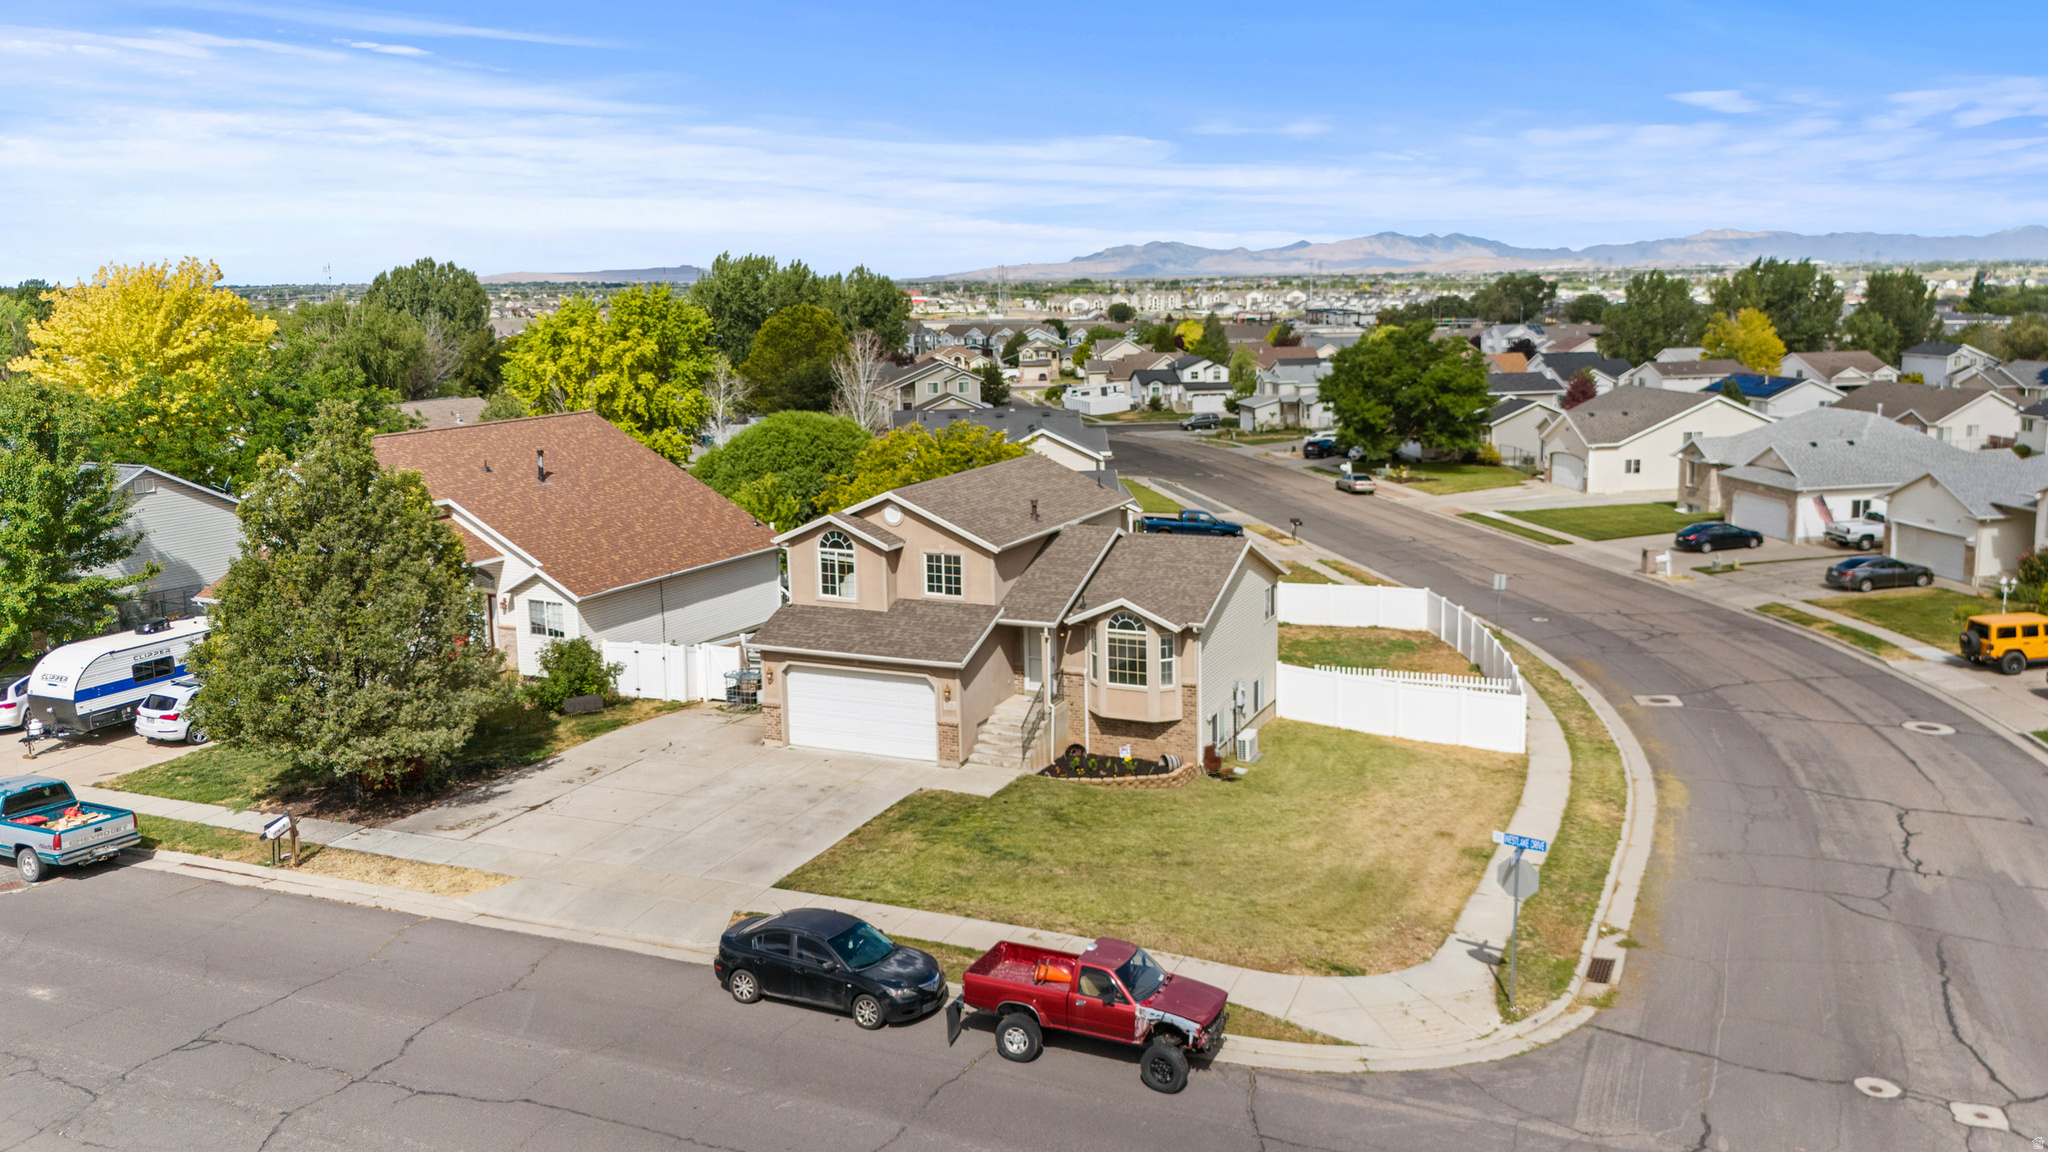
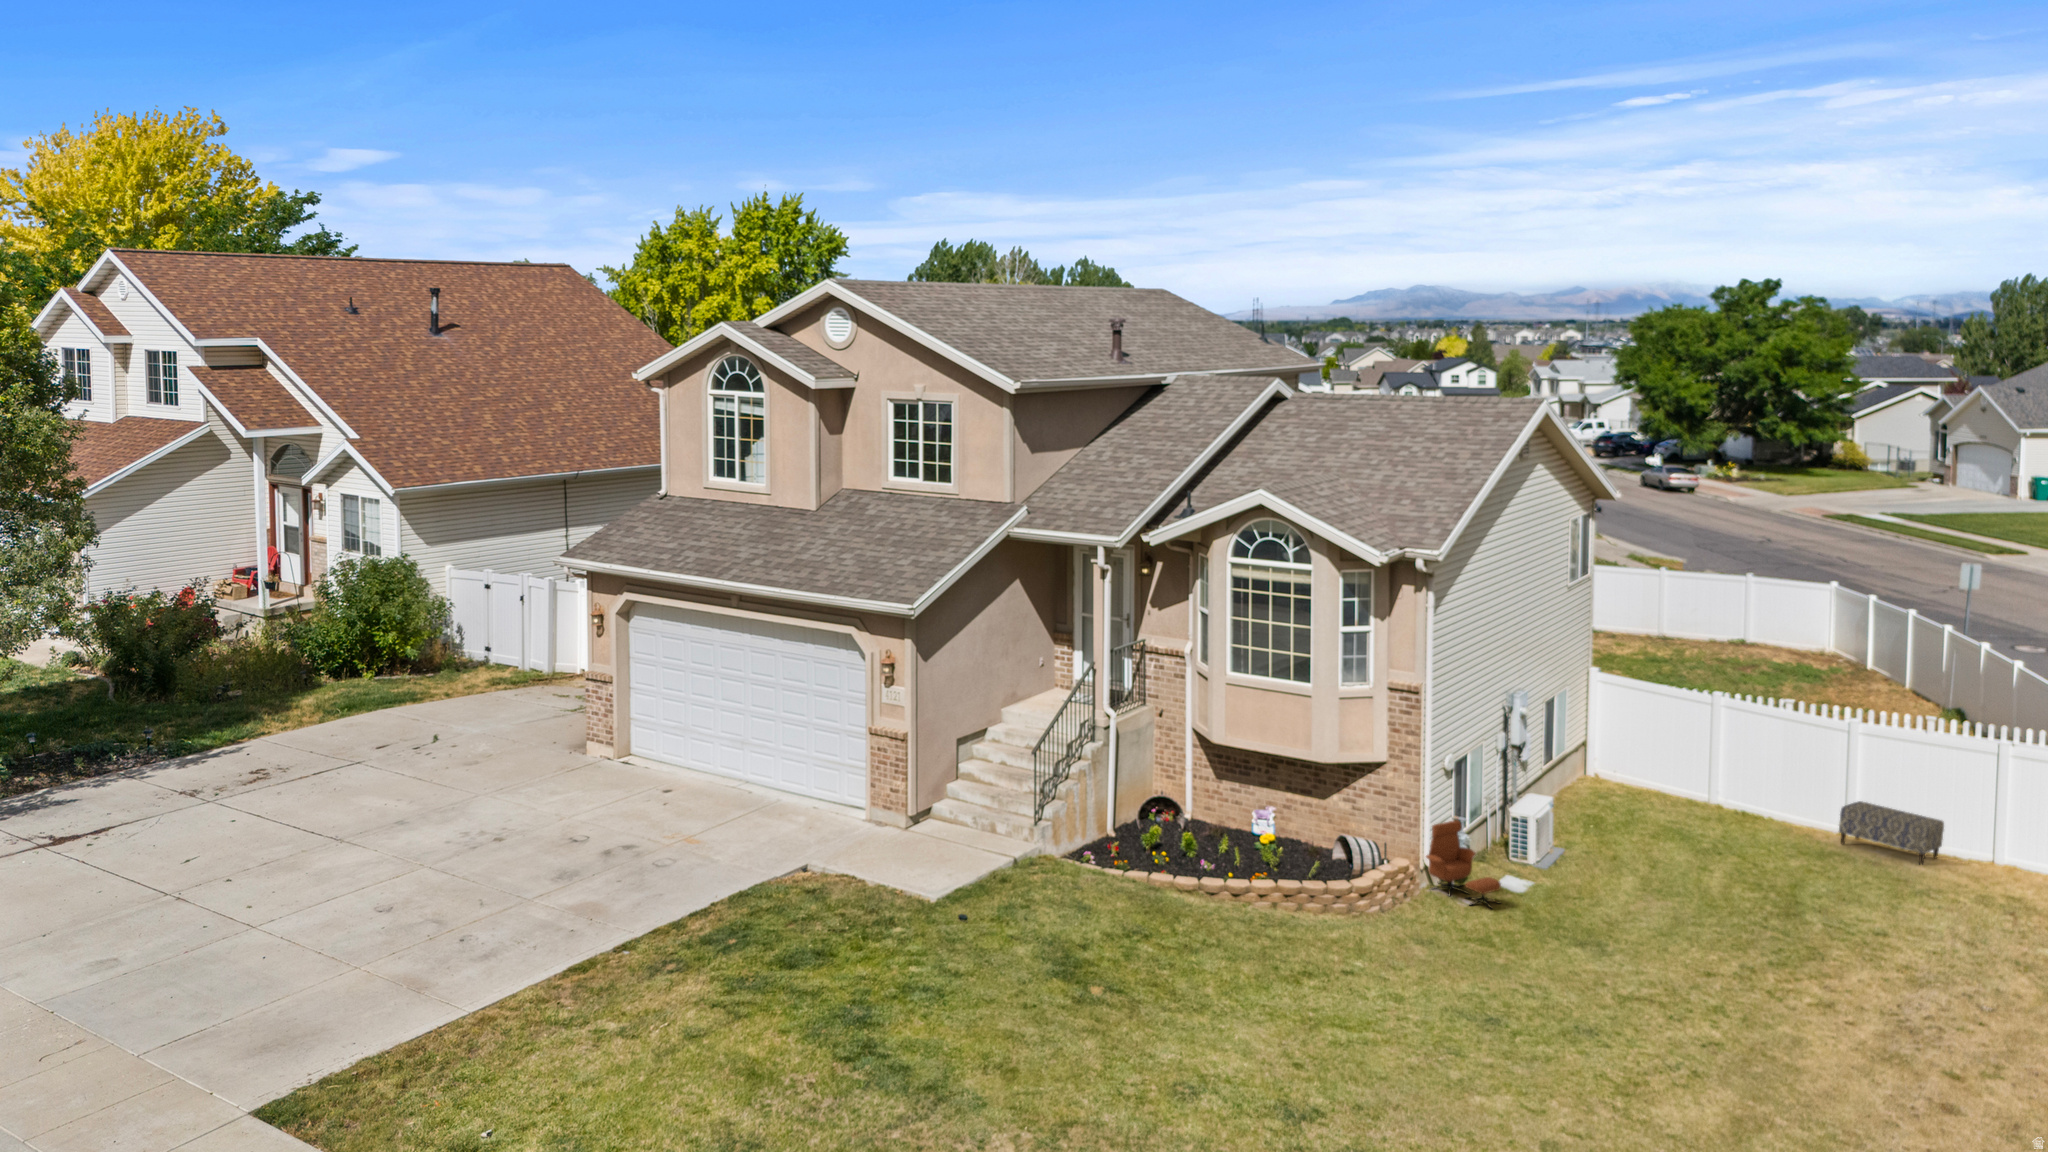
bench: present [564,694,603,715] -> present [1839,801,1944,865]

